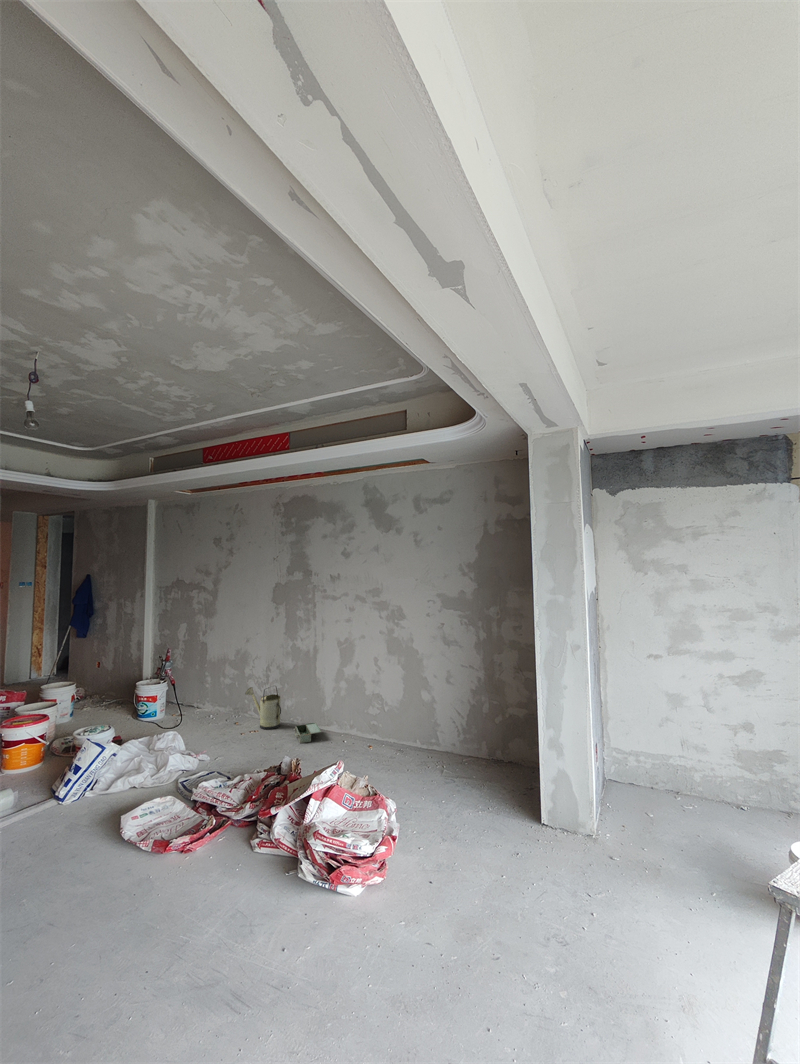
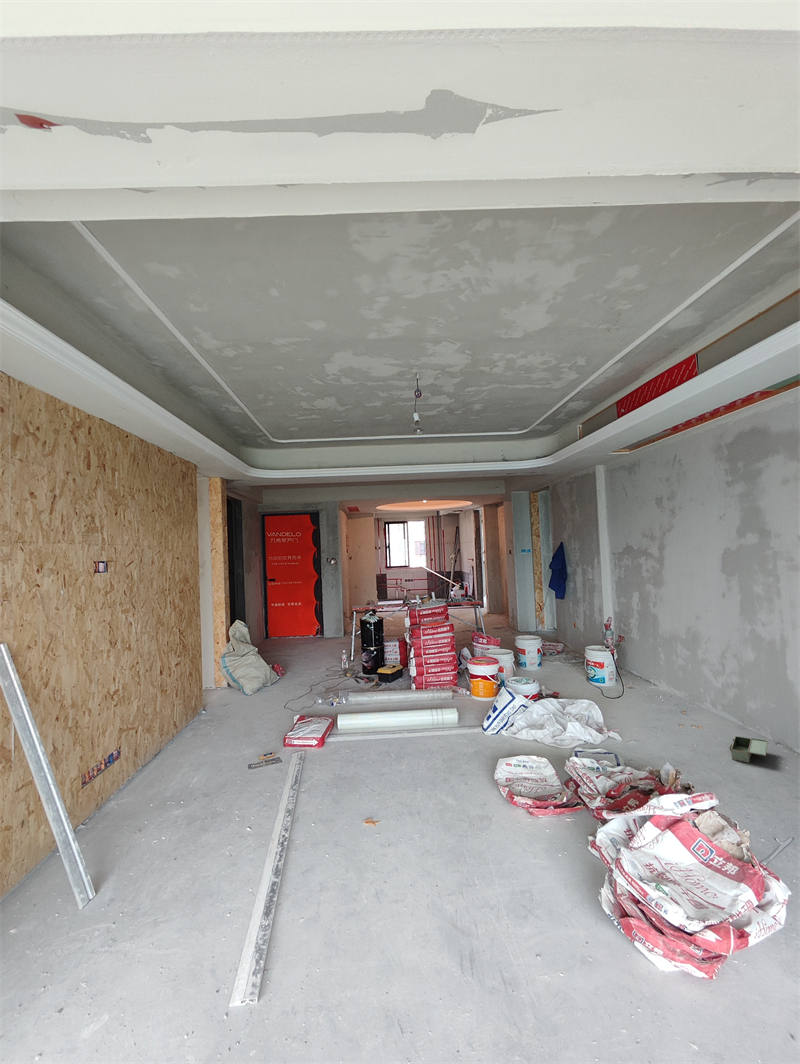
watering can: present [245,687,281,729] -> none [680,675,724,731]

